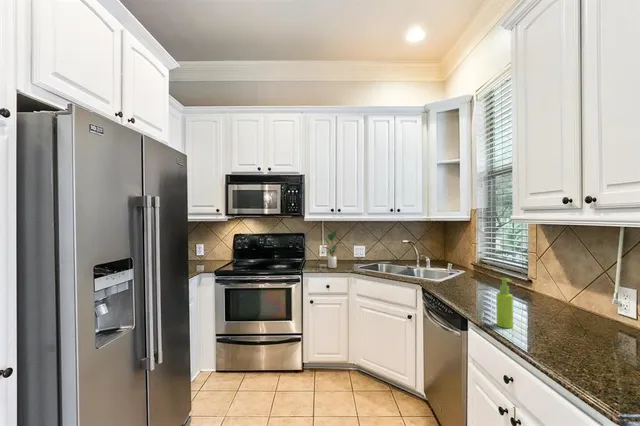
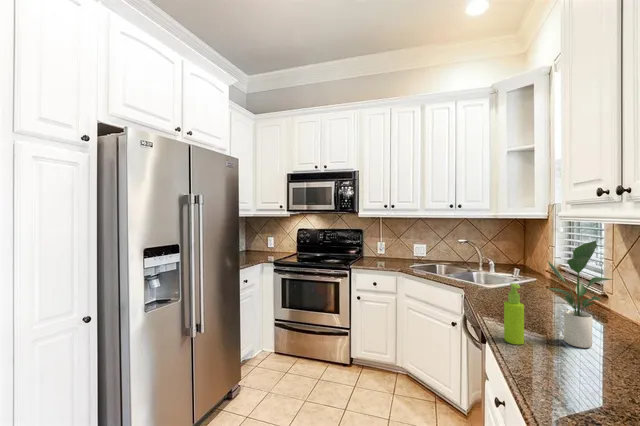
potted plant: present [324,229,341,268] -> present [548,241,612,348]

